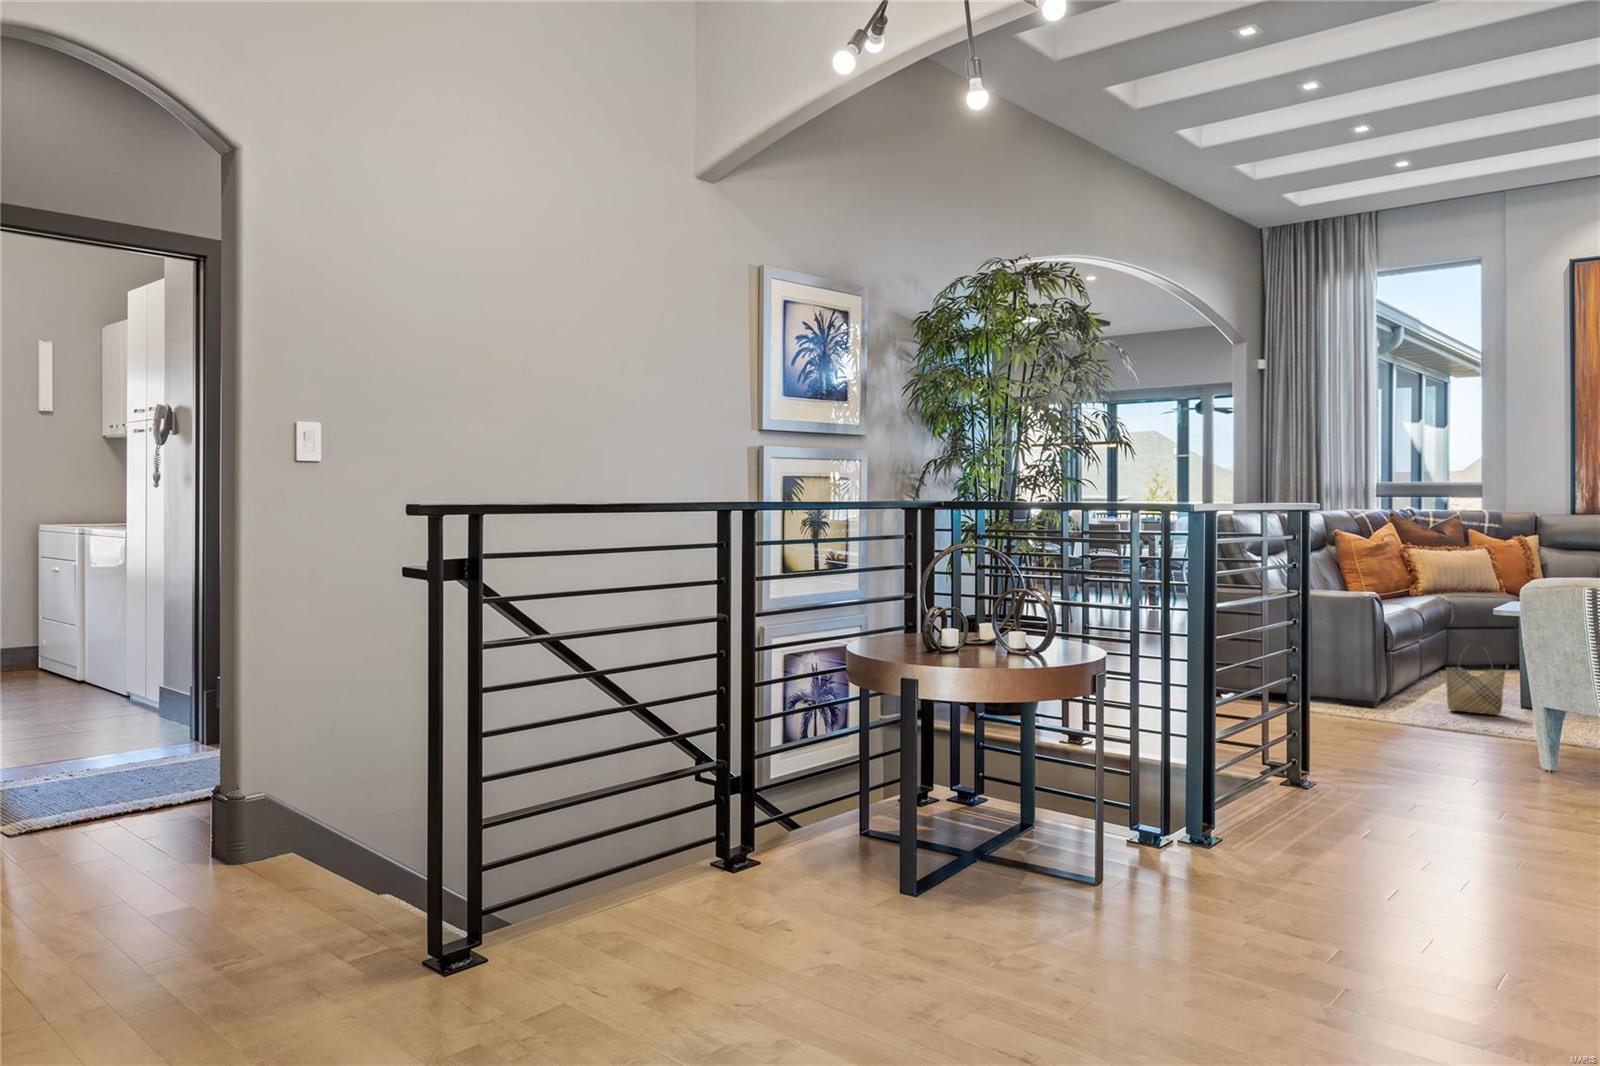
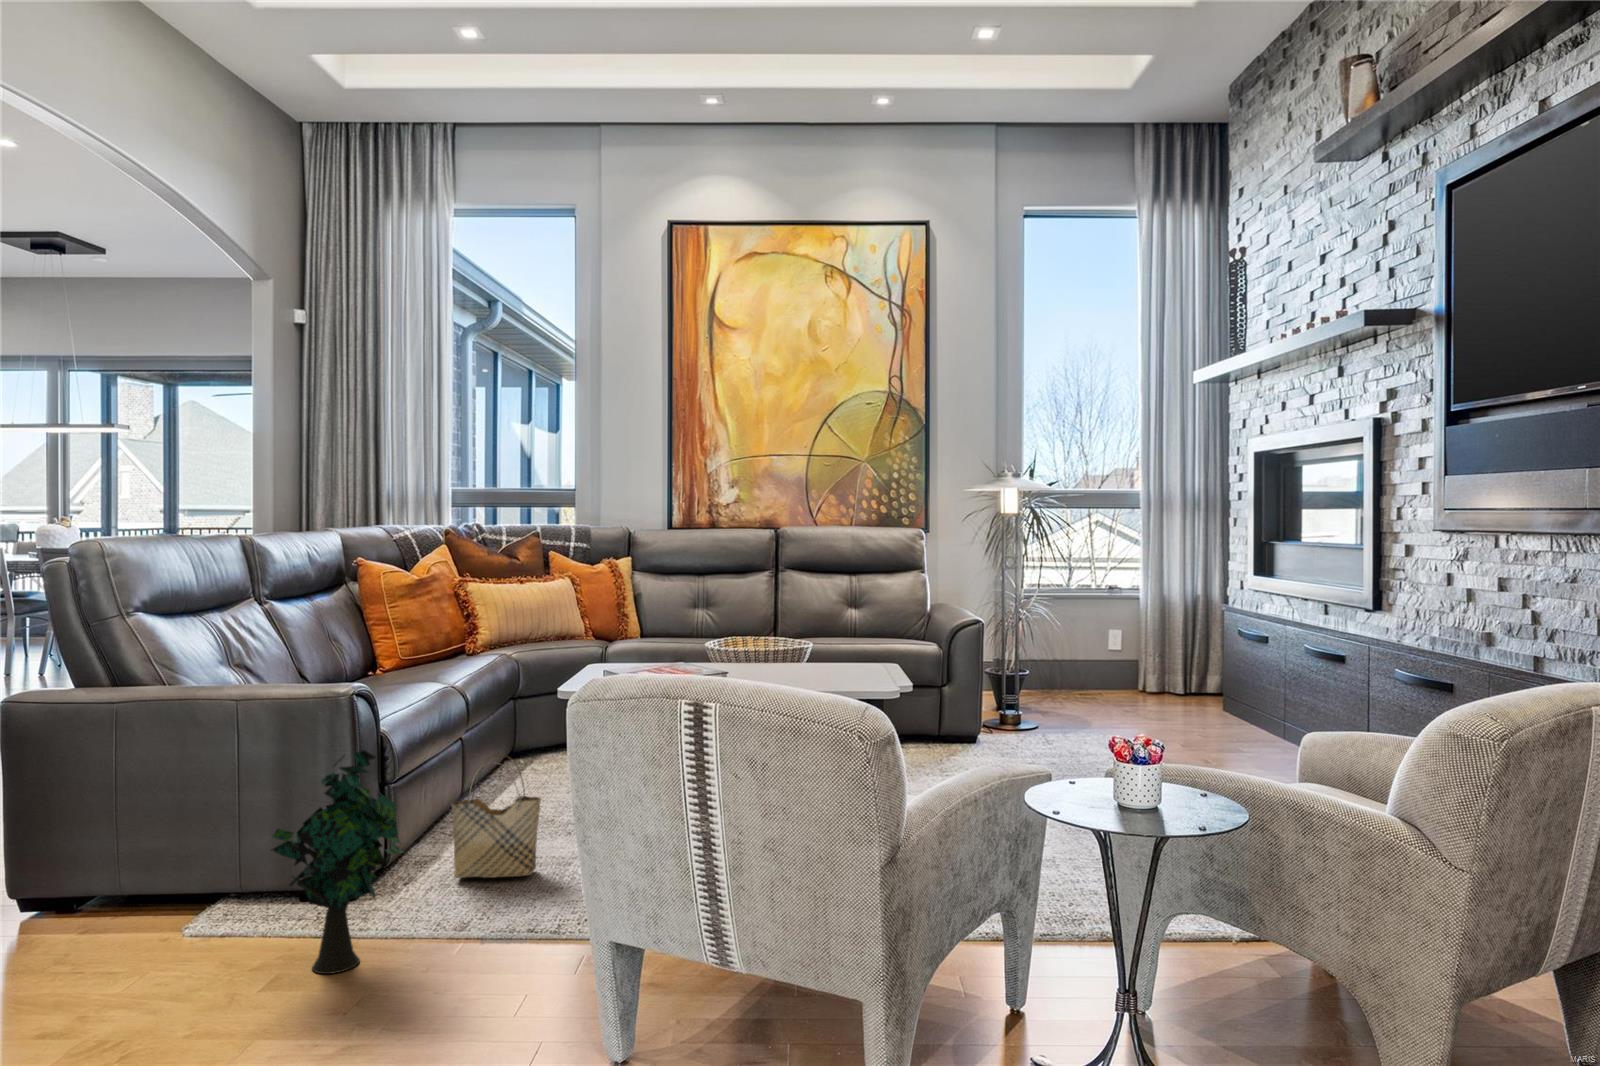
decorative plant: none [1370,619,1440,727] -> present [271,750,404,974]

